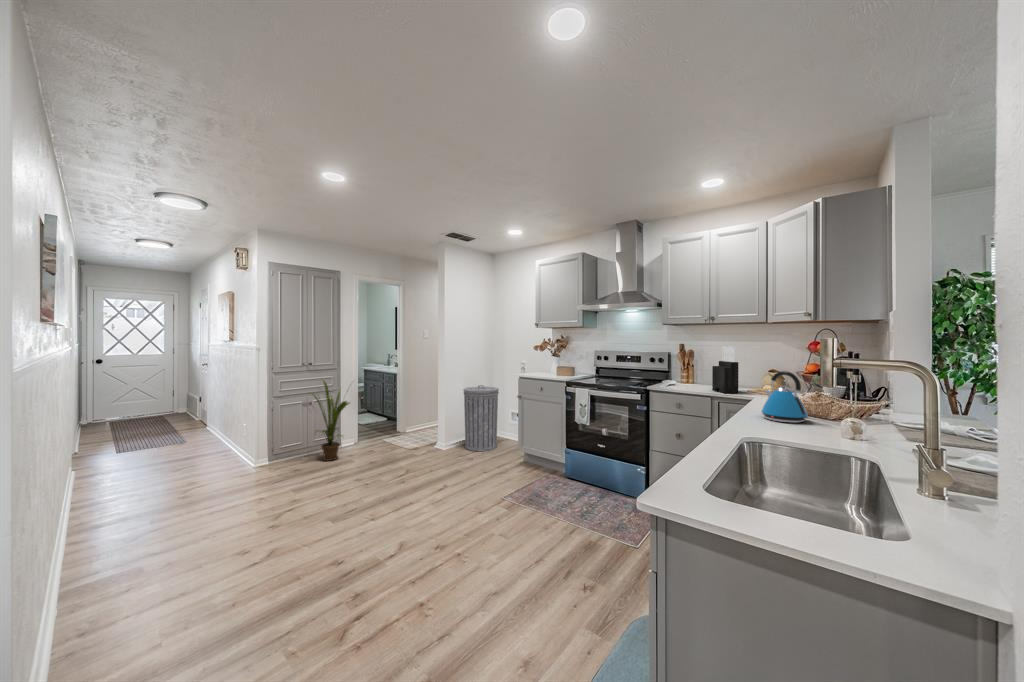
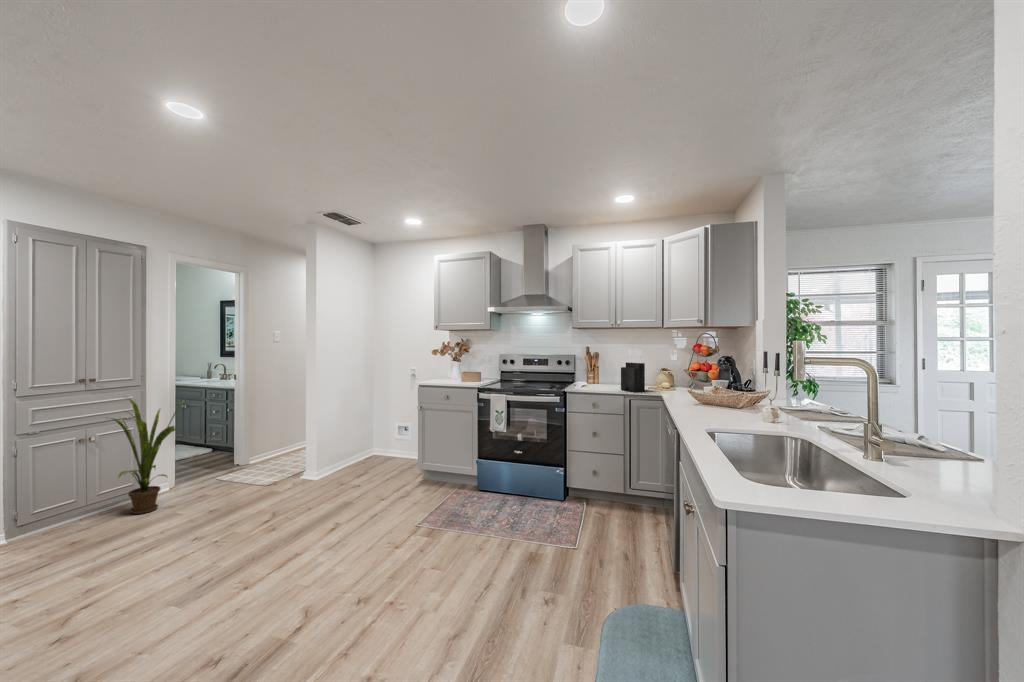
kettle: present [762,371,809,423] -> none [690,368,729,413]
trash can: present [464,385,499,451] -> none [342,397,386,476]

